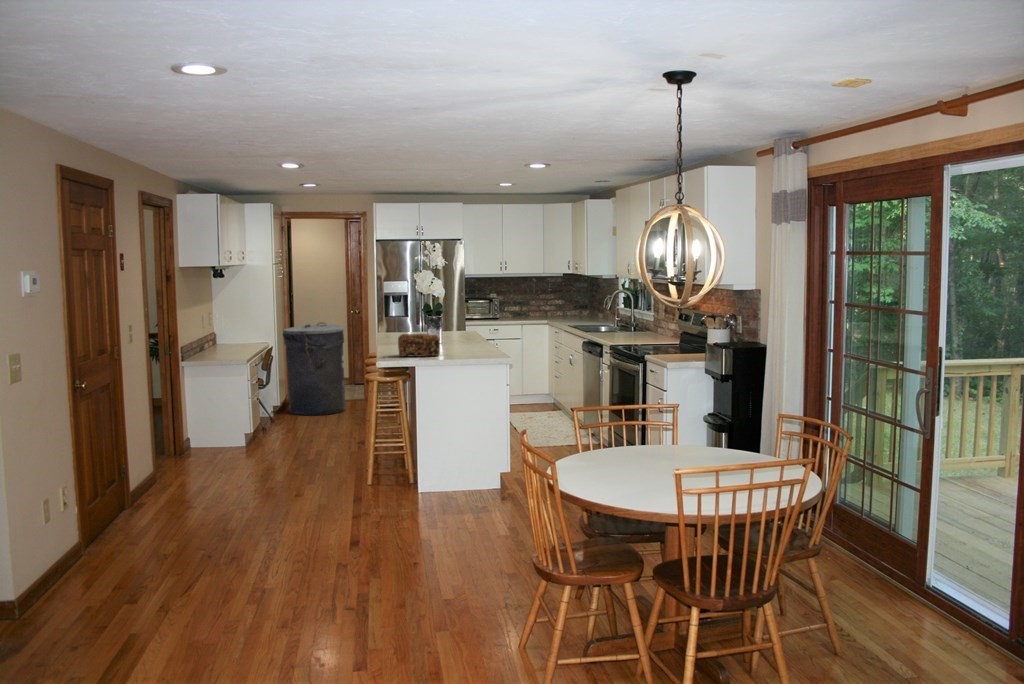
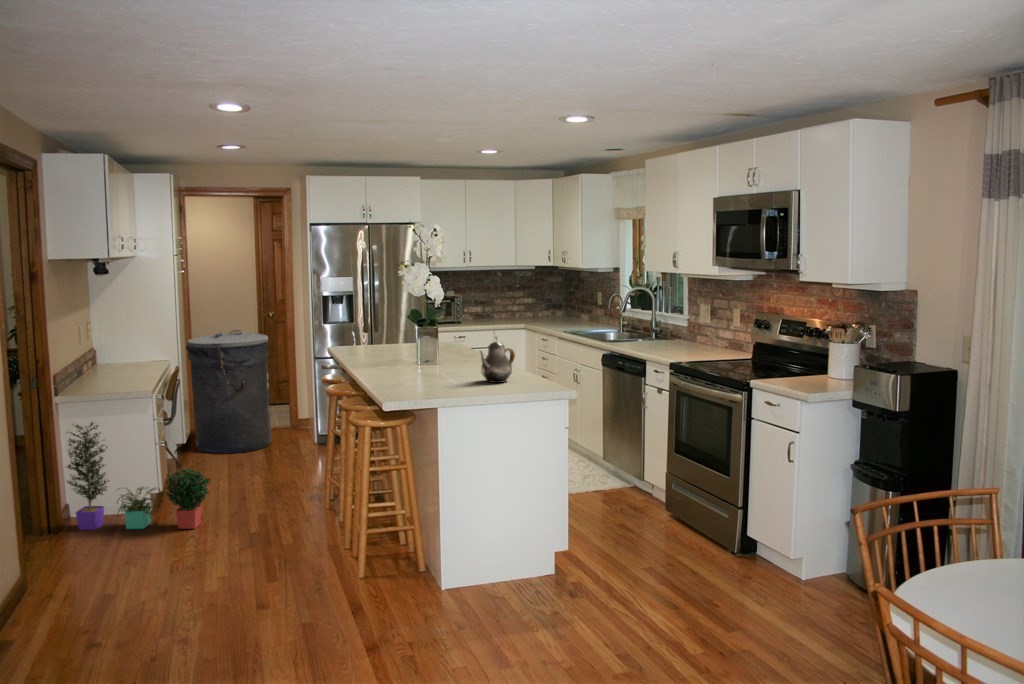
teapot: none [450,320,481,353] -> present [480,337,515,383]
bread loaf: present [398,334,440,357] -> none [410,358,472,393]
potted plant: none [185,379,281,456] -> present [67,422,209,530]

